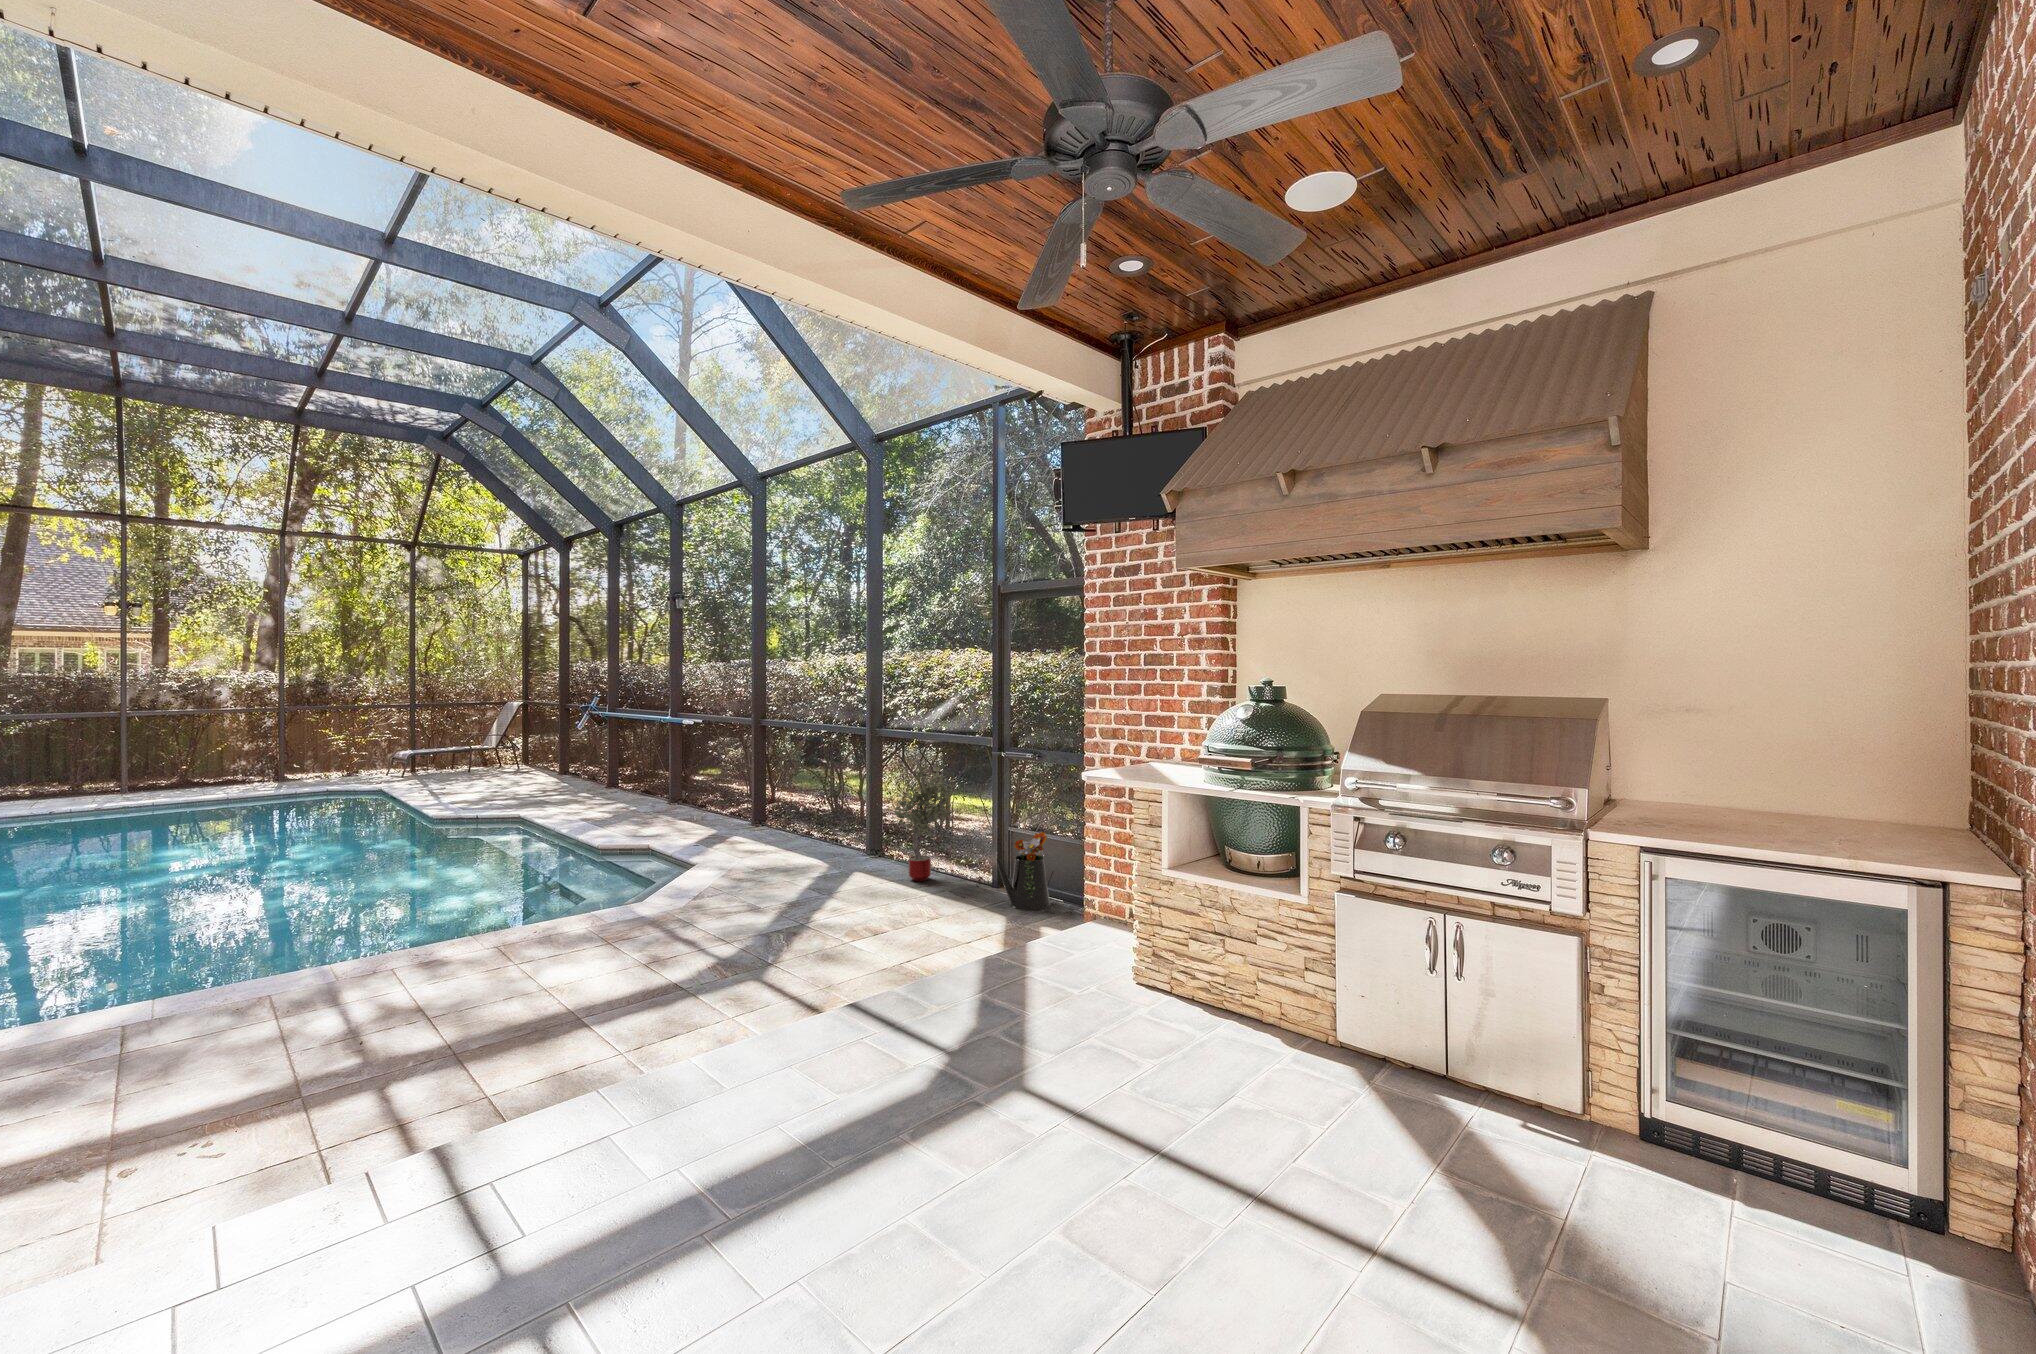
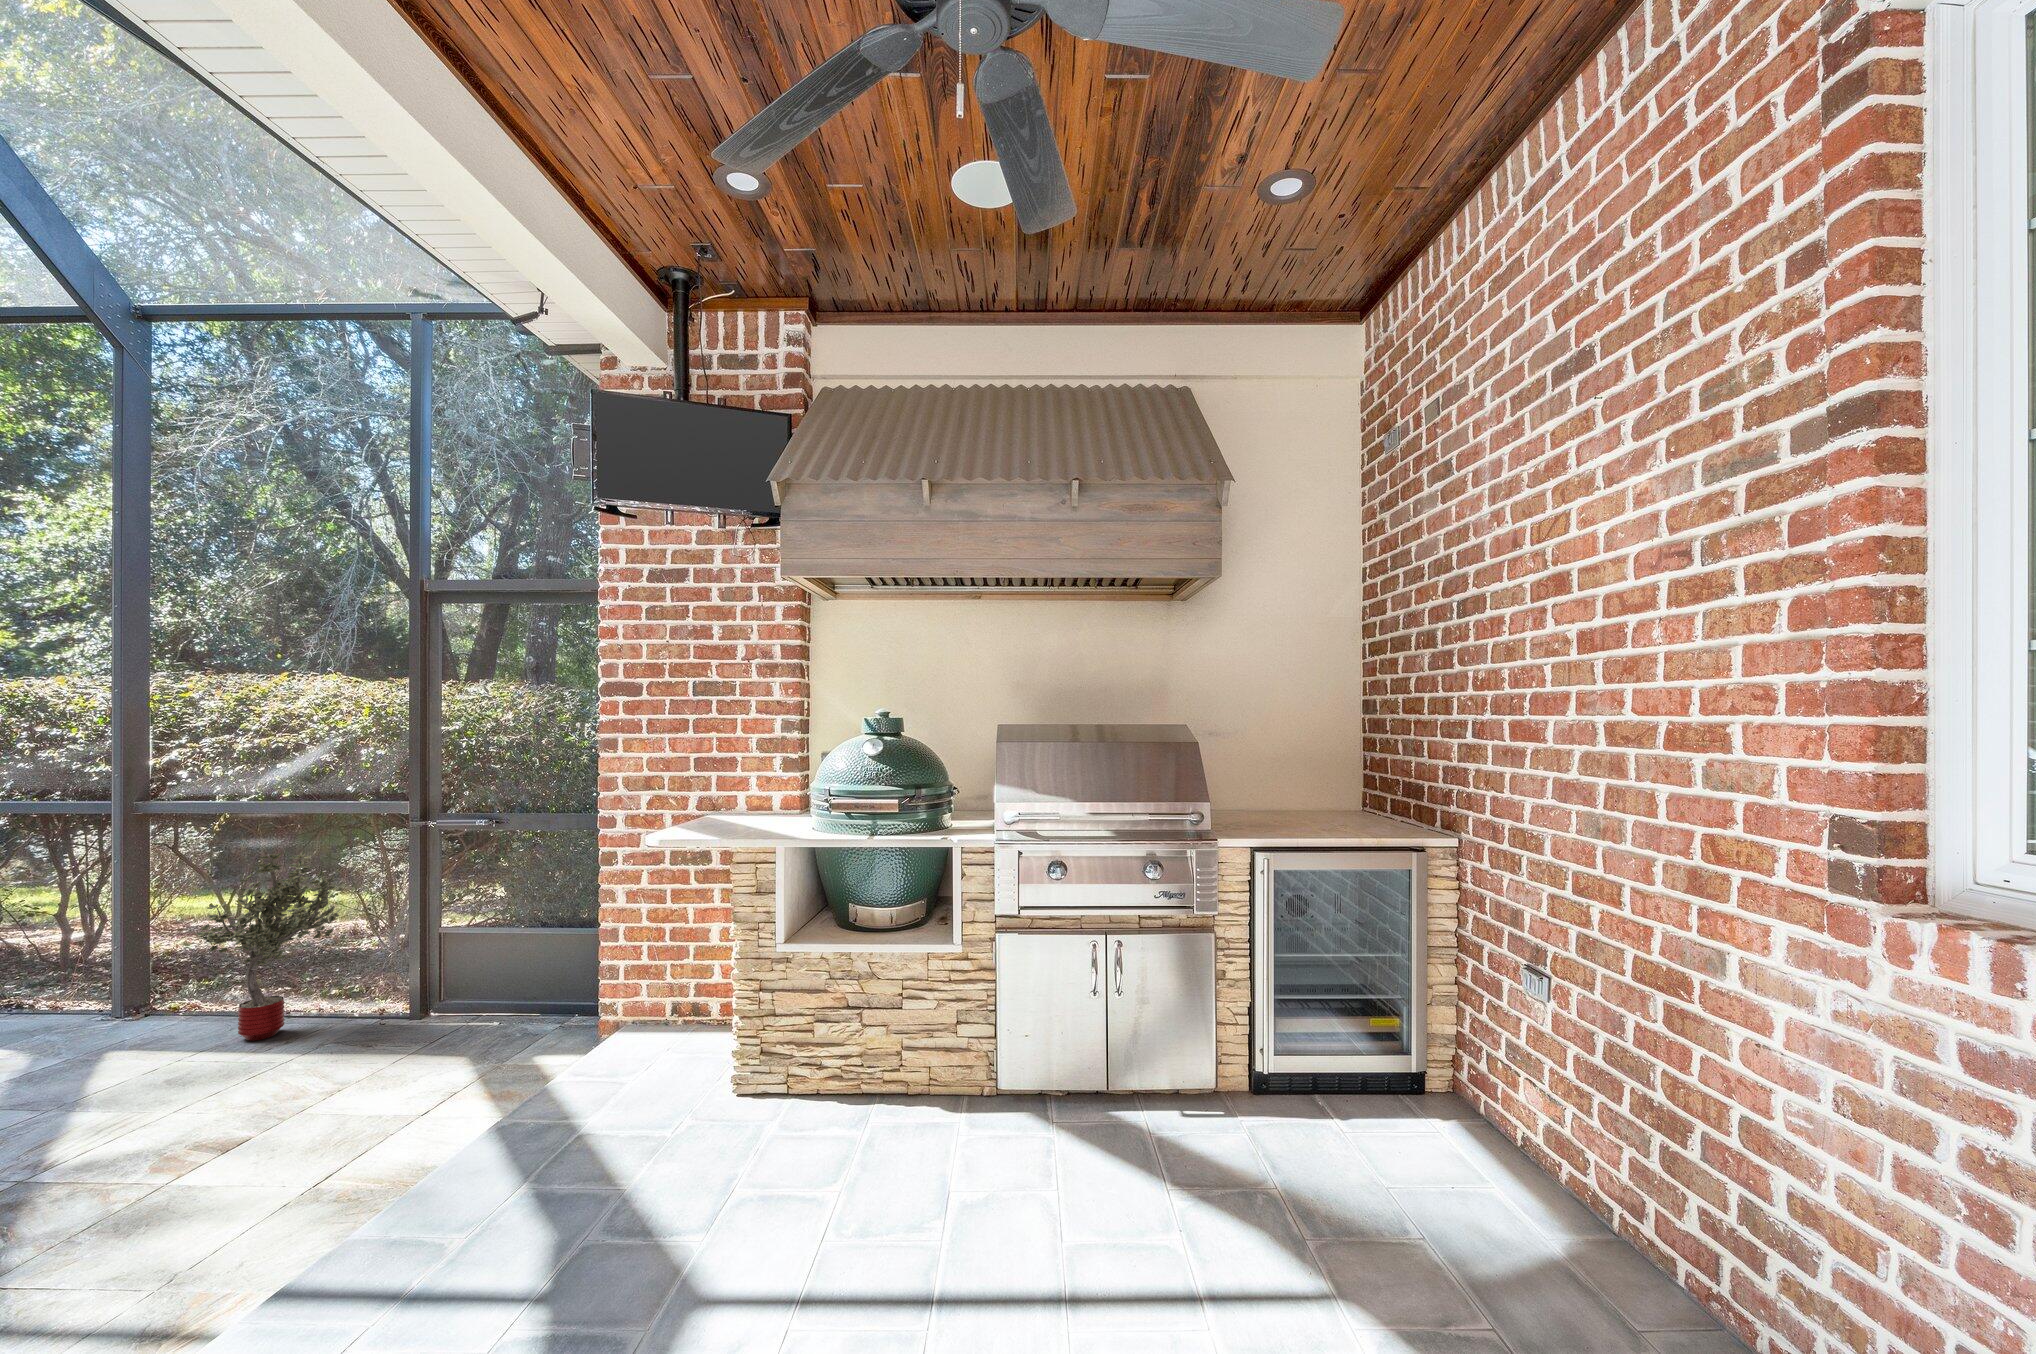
watering can: present [997,832,1054,910] -> none [441,924,530,1043]

